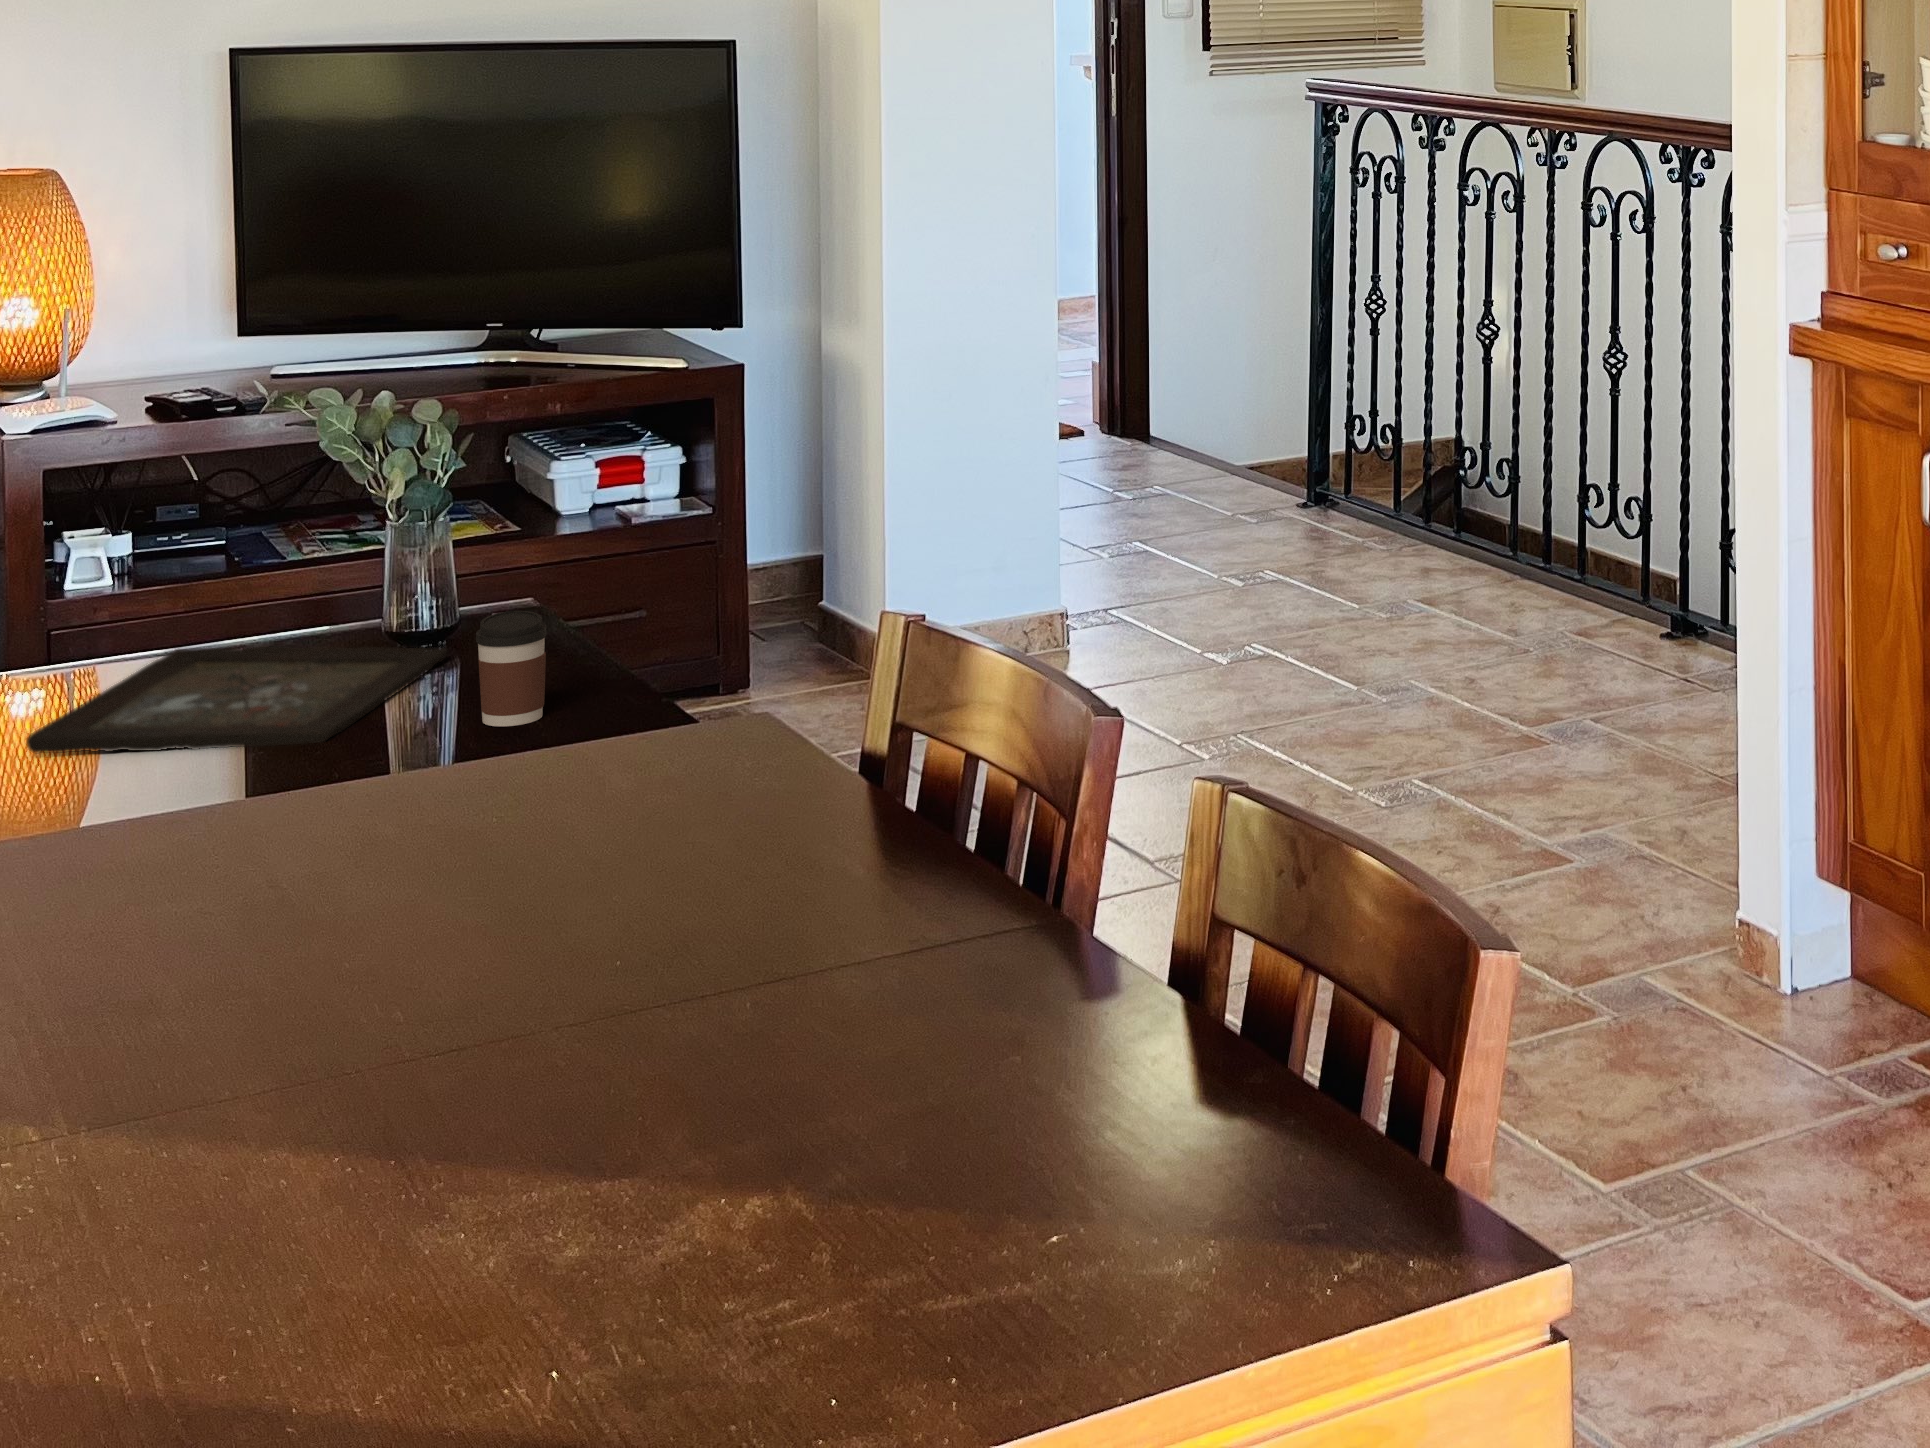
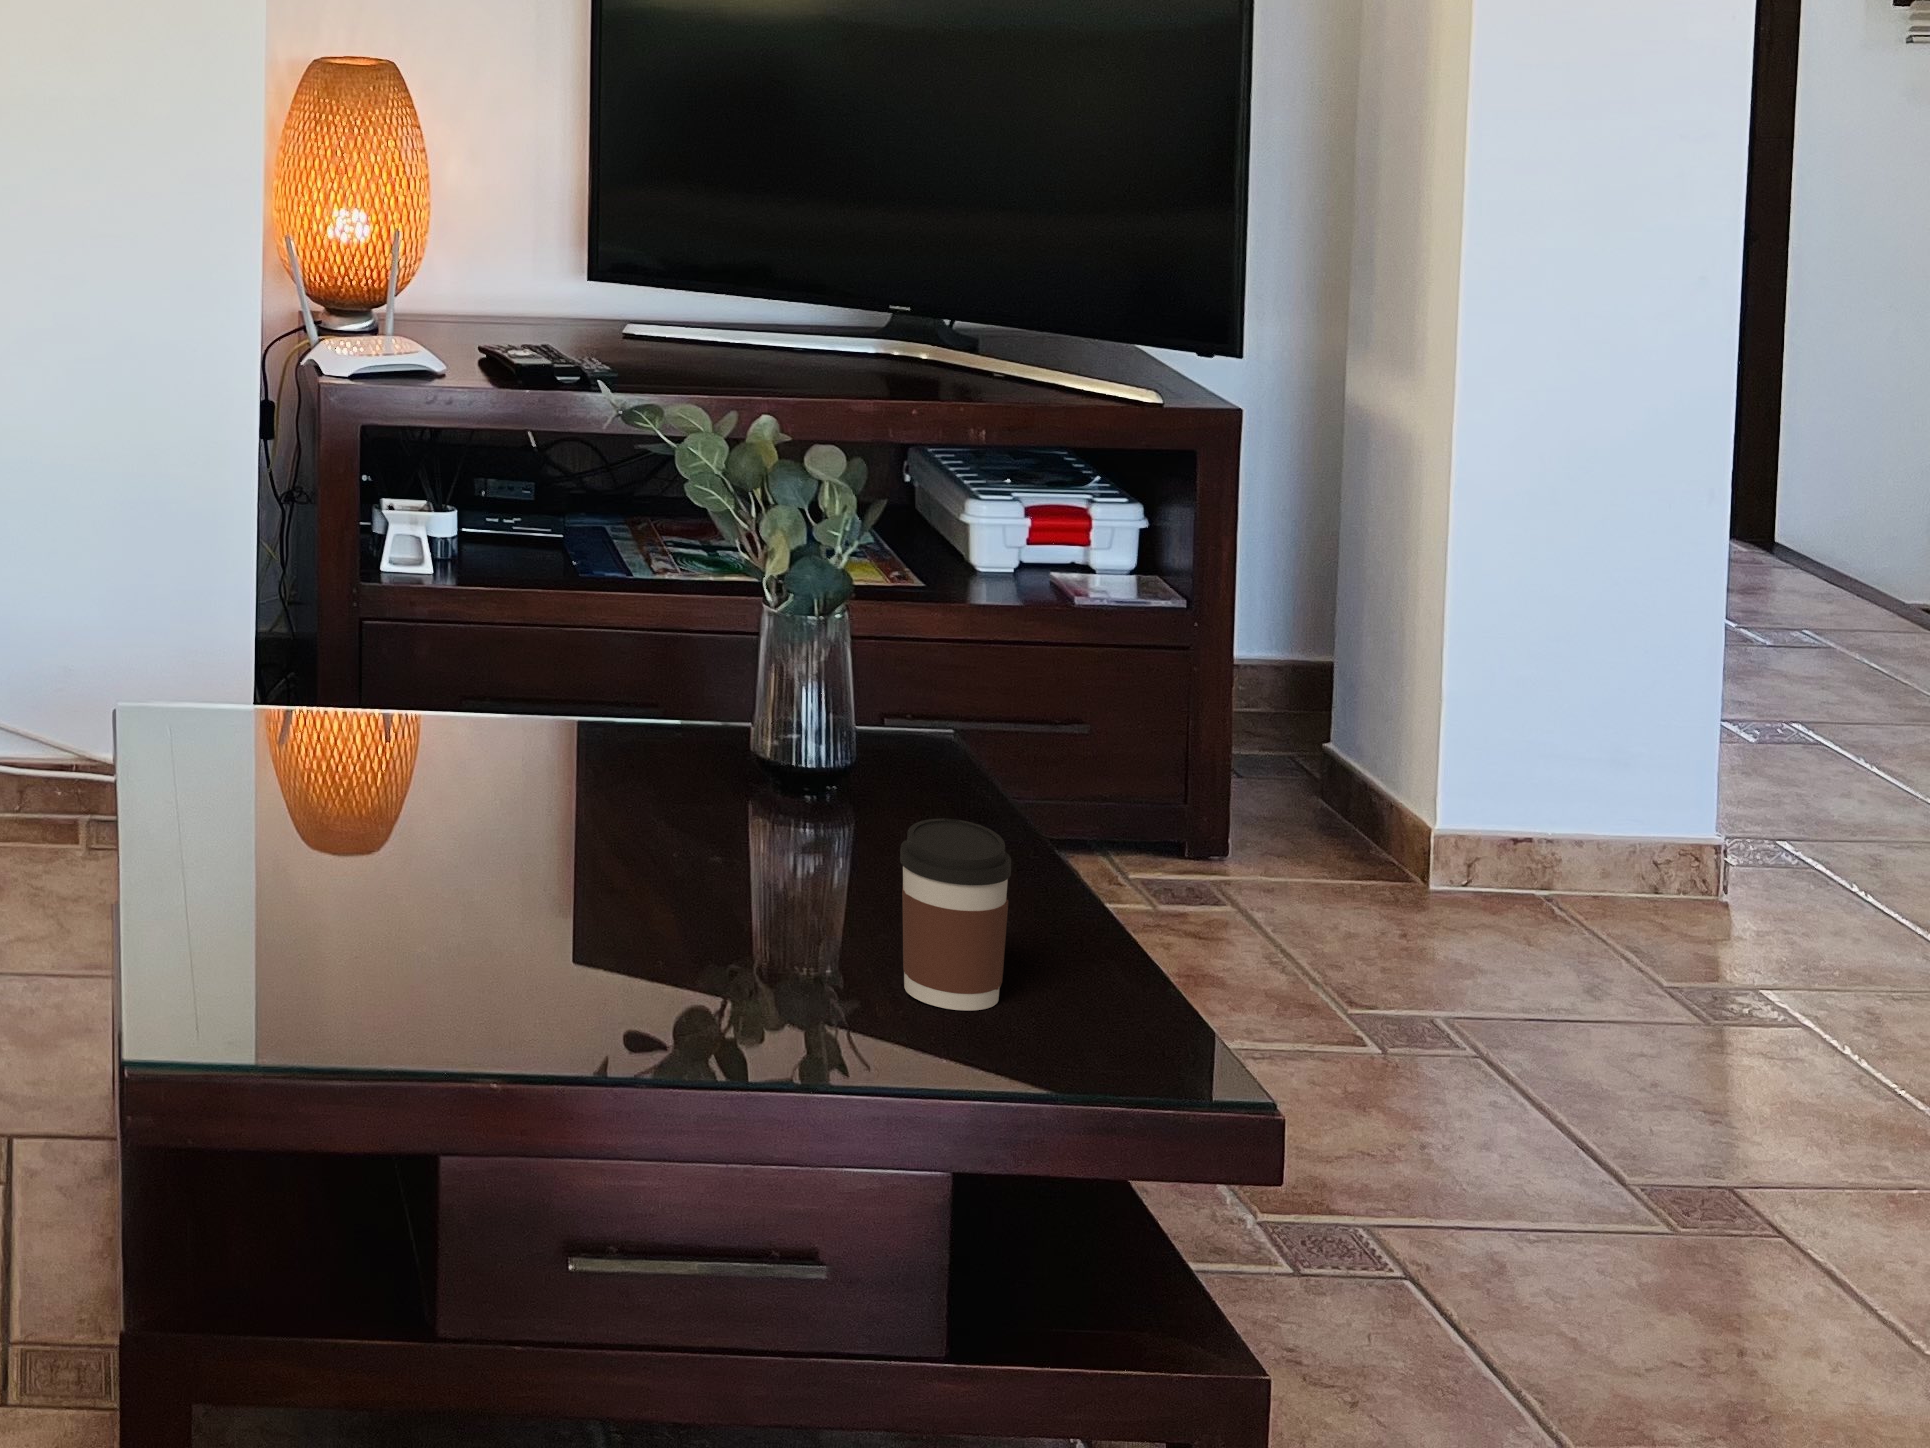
tray: present [26,647,447,753] -> none [282,734,845,965]

